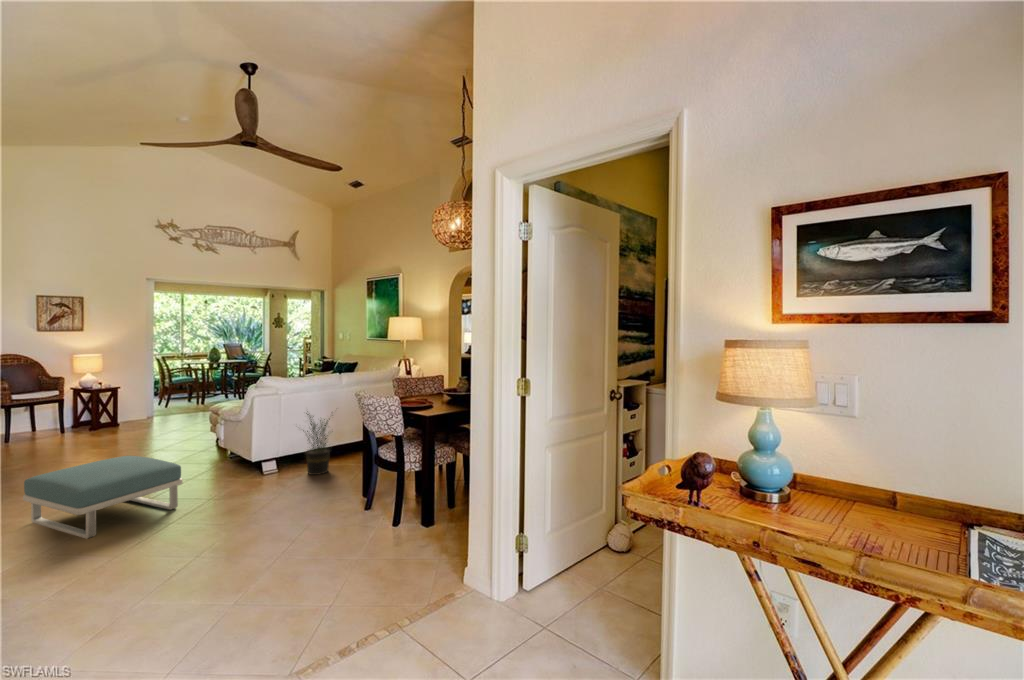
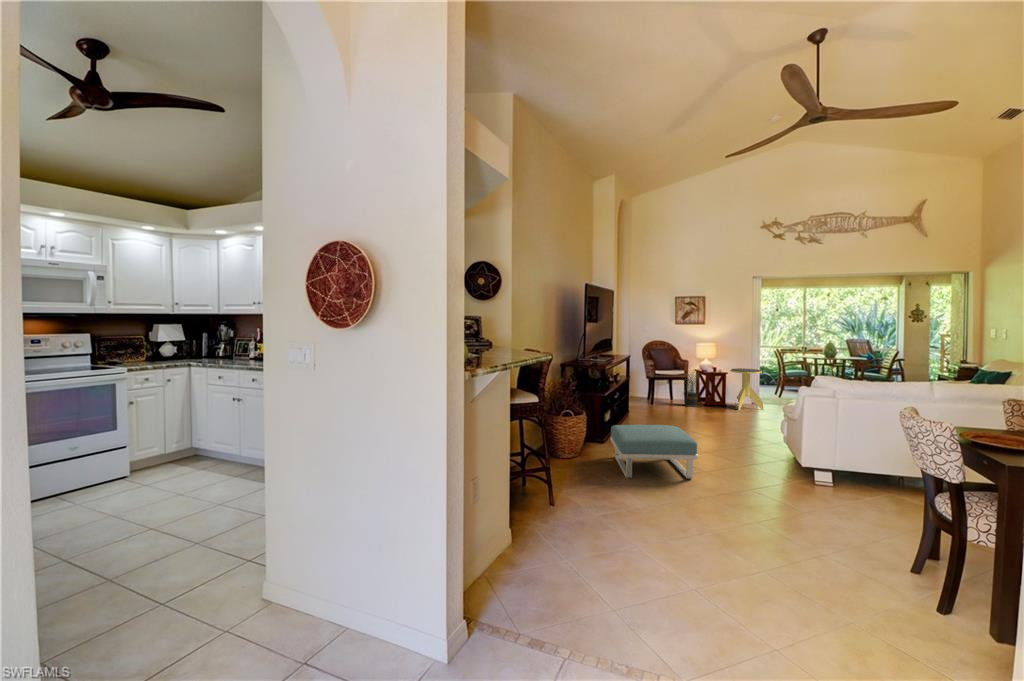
side table: none [124,379,167,427] -> present [730,368,764,410]
potted plant: present [303,411,332,475] -> present [684,374,698,407]

